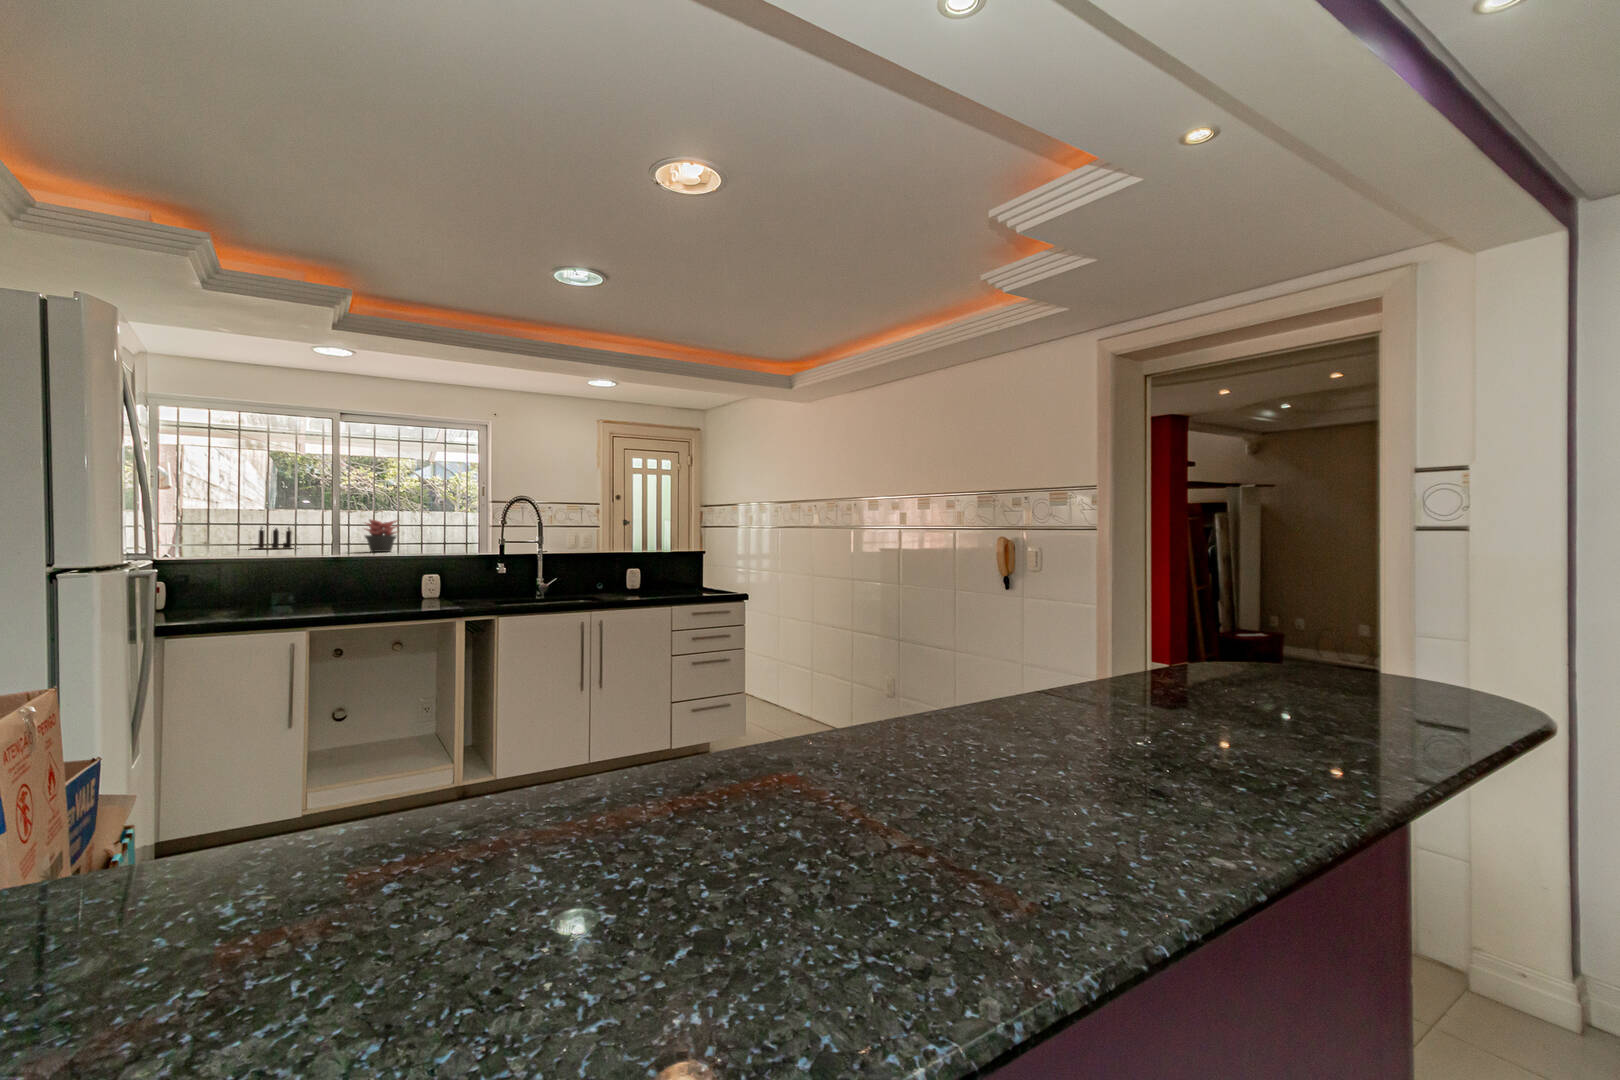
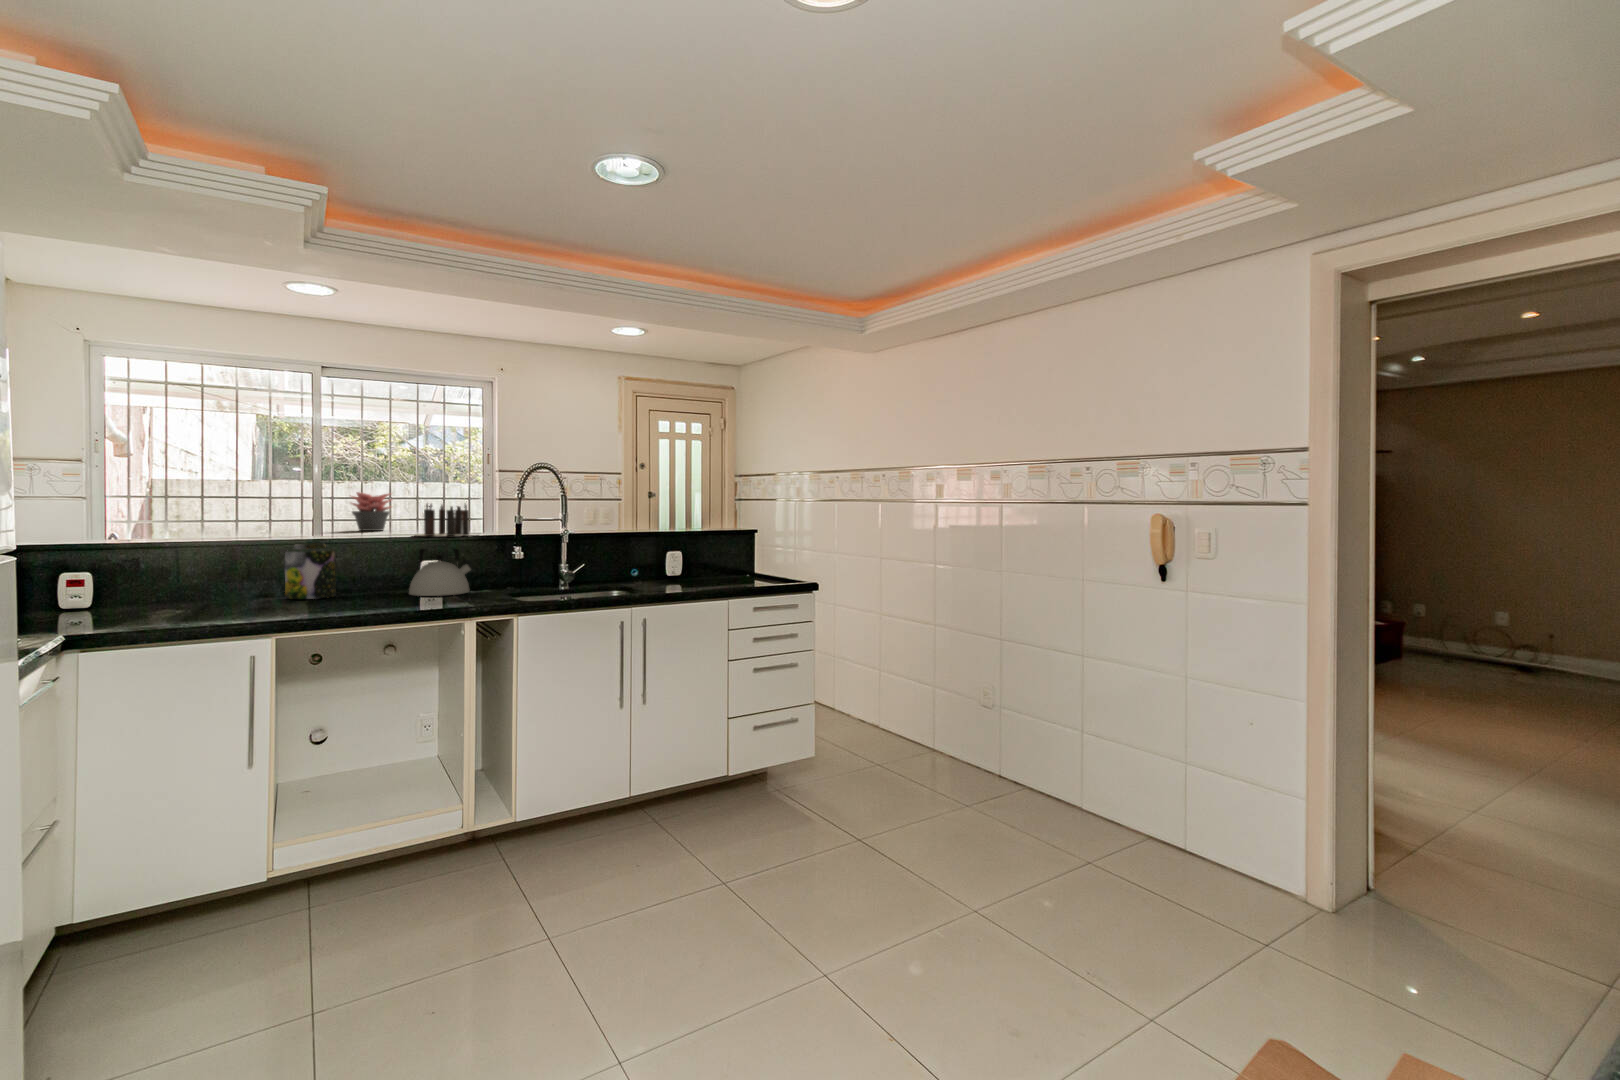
candle: present [258,527,292,549] -> present [416,504,479,536]
jar: none [315,560,354,603] -> present [285,544,336,599]
kettle: none [411,561,463,601] -> present [409,544,472,596]

